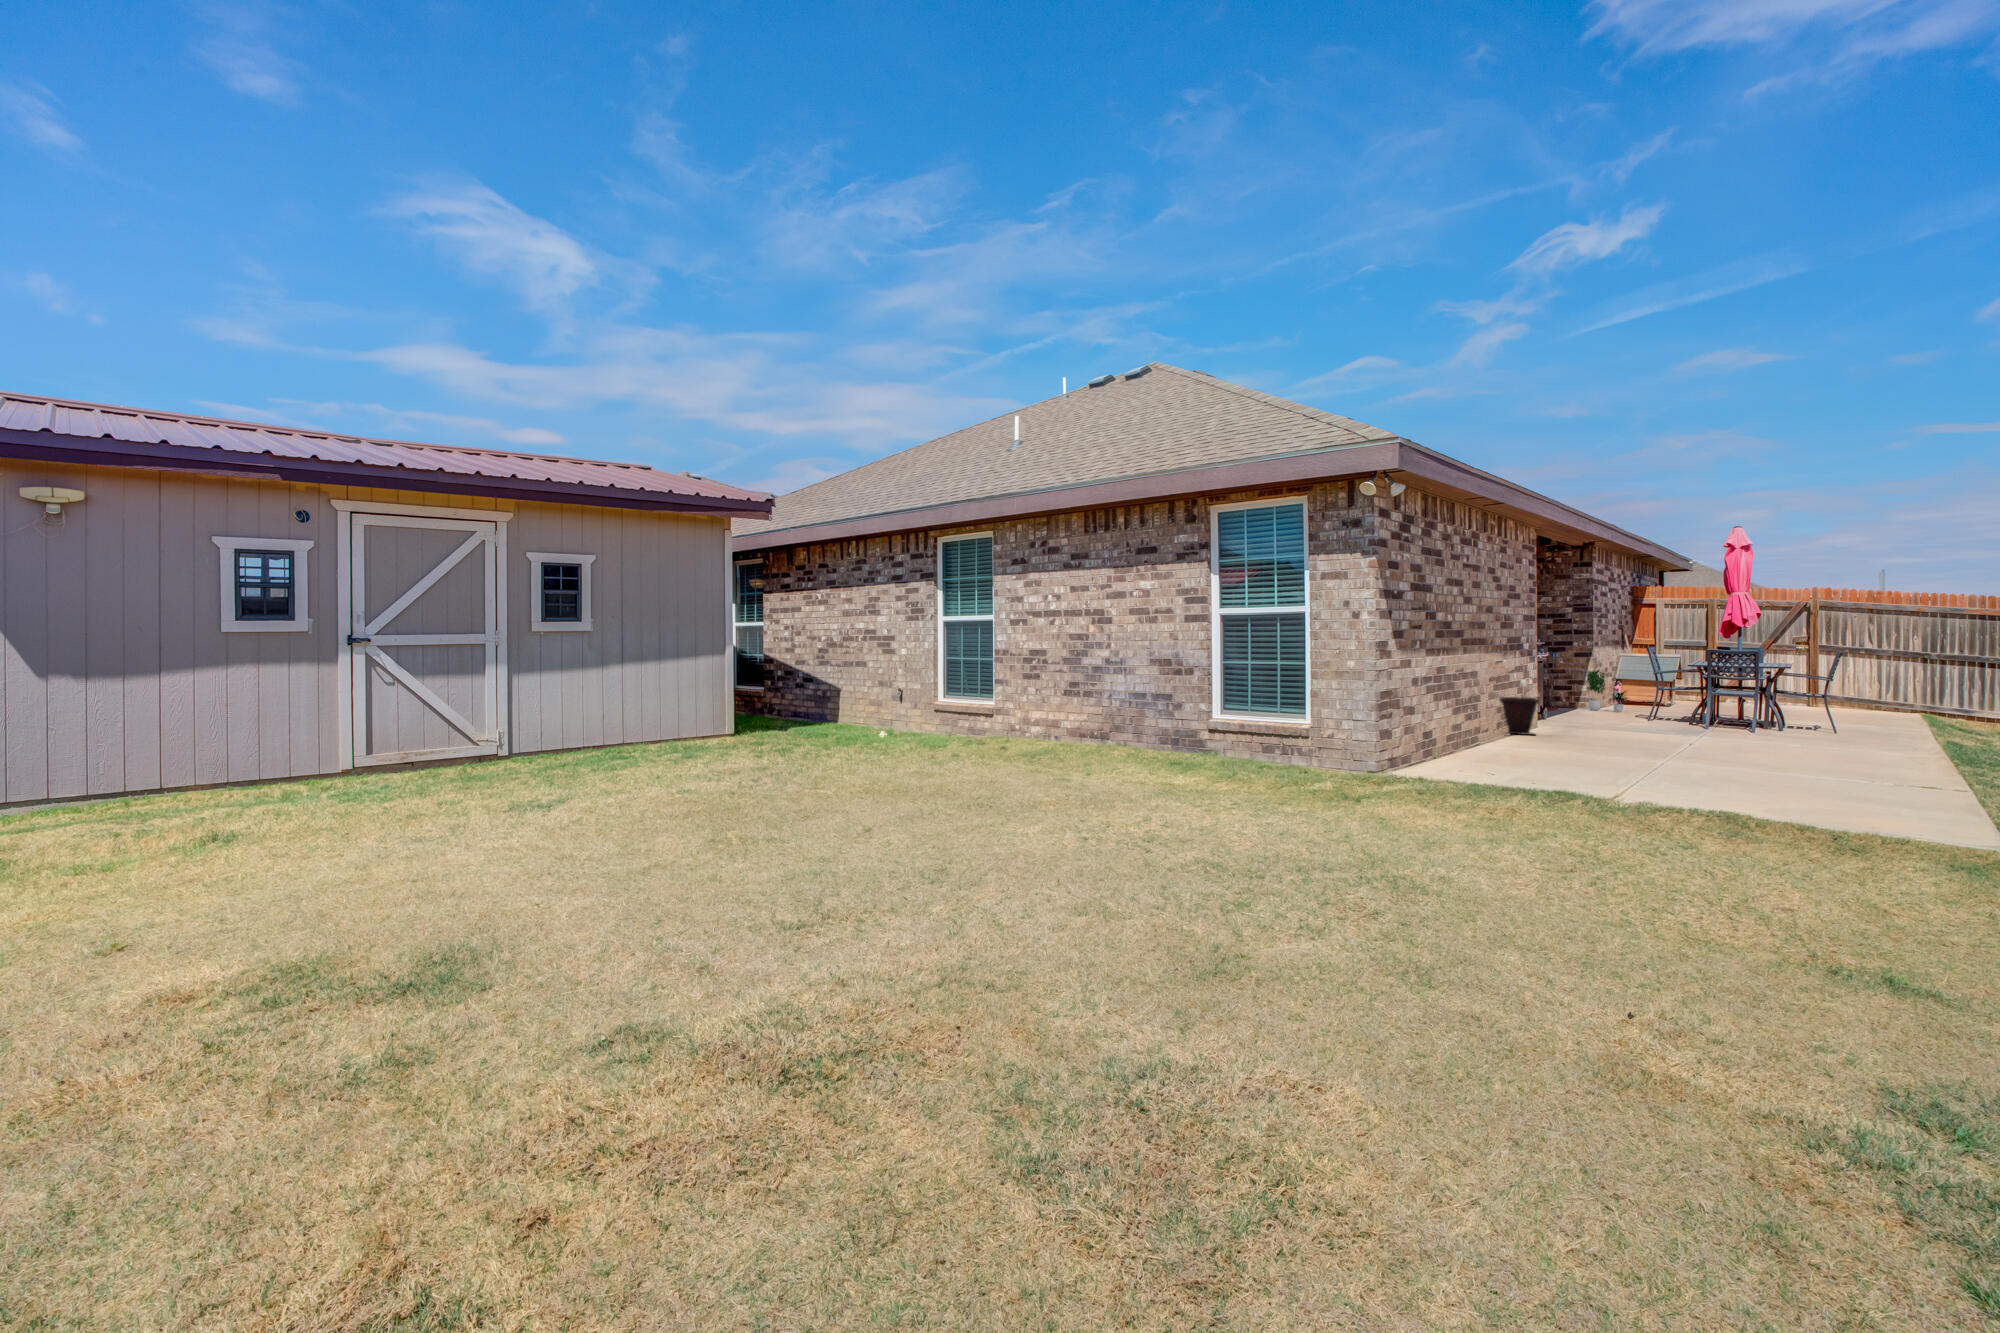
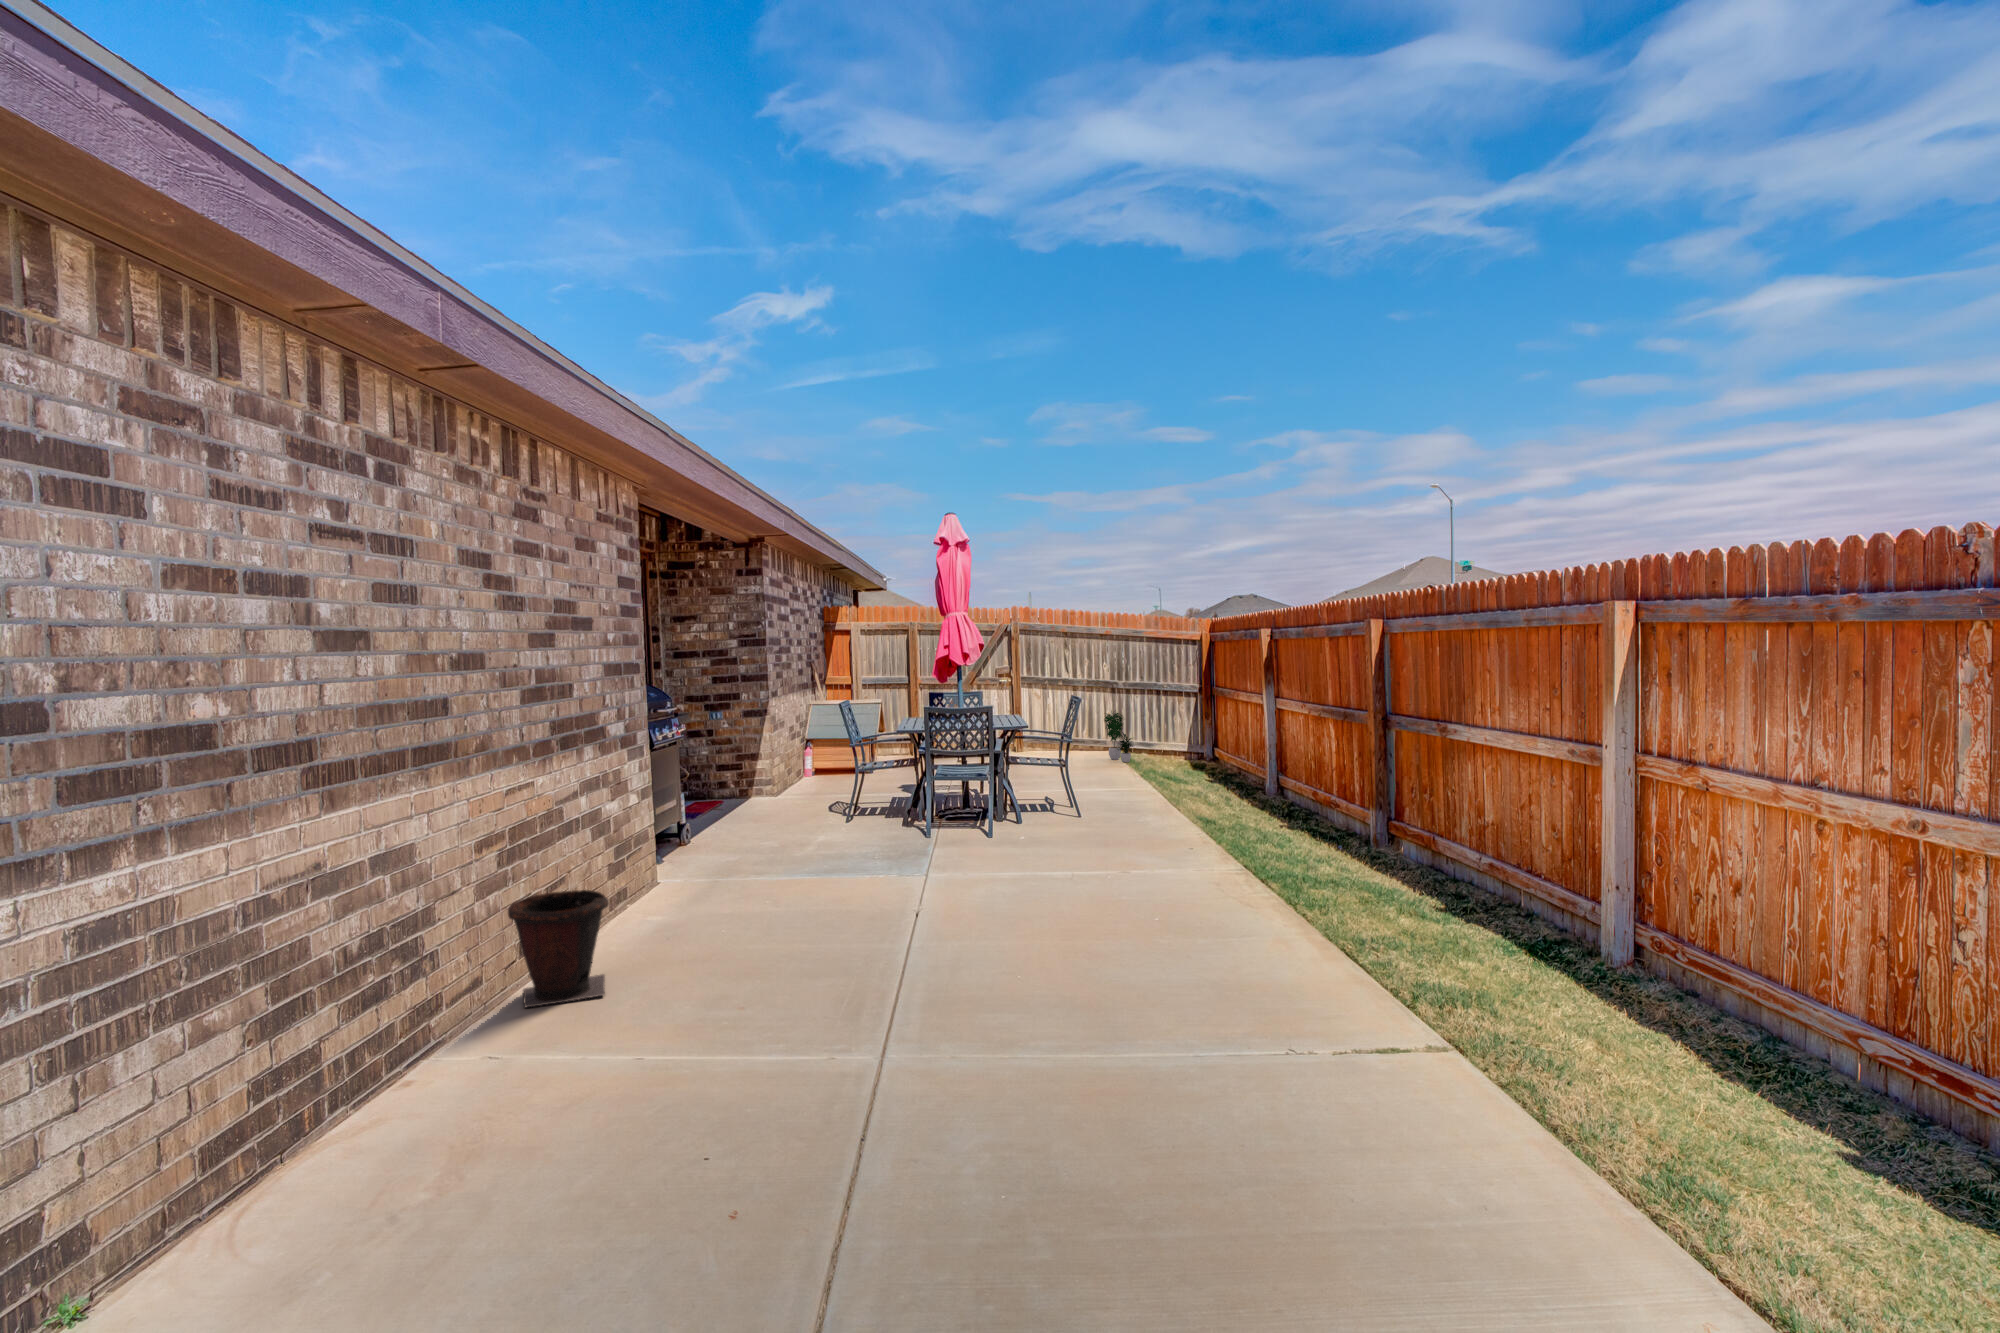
potted plant: present [1586,668,1628,712] -> present [1104,713,1133,762]

